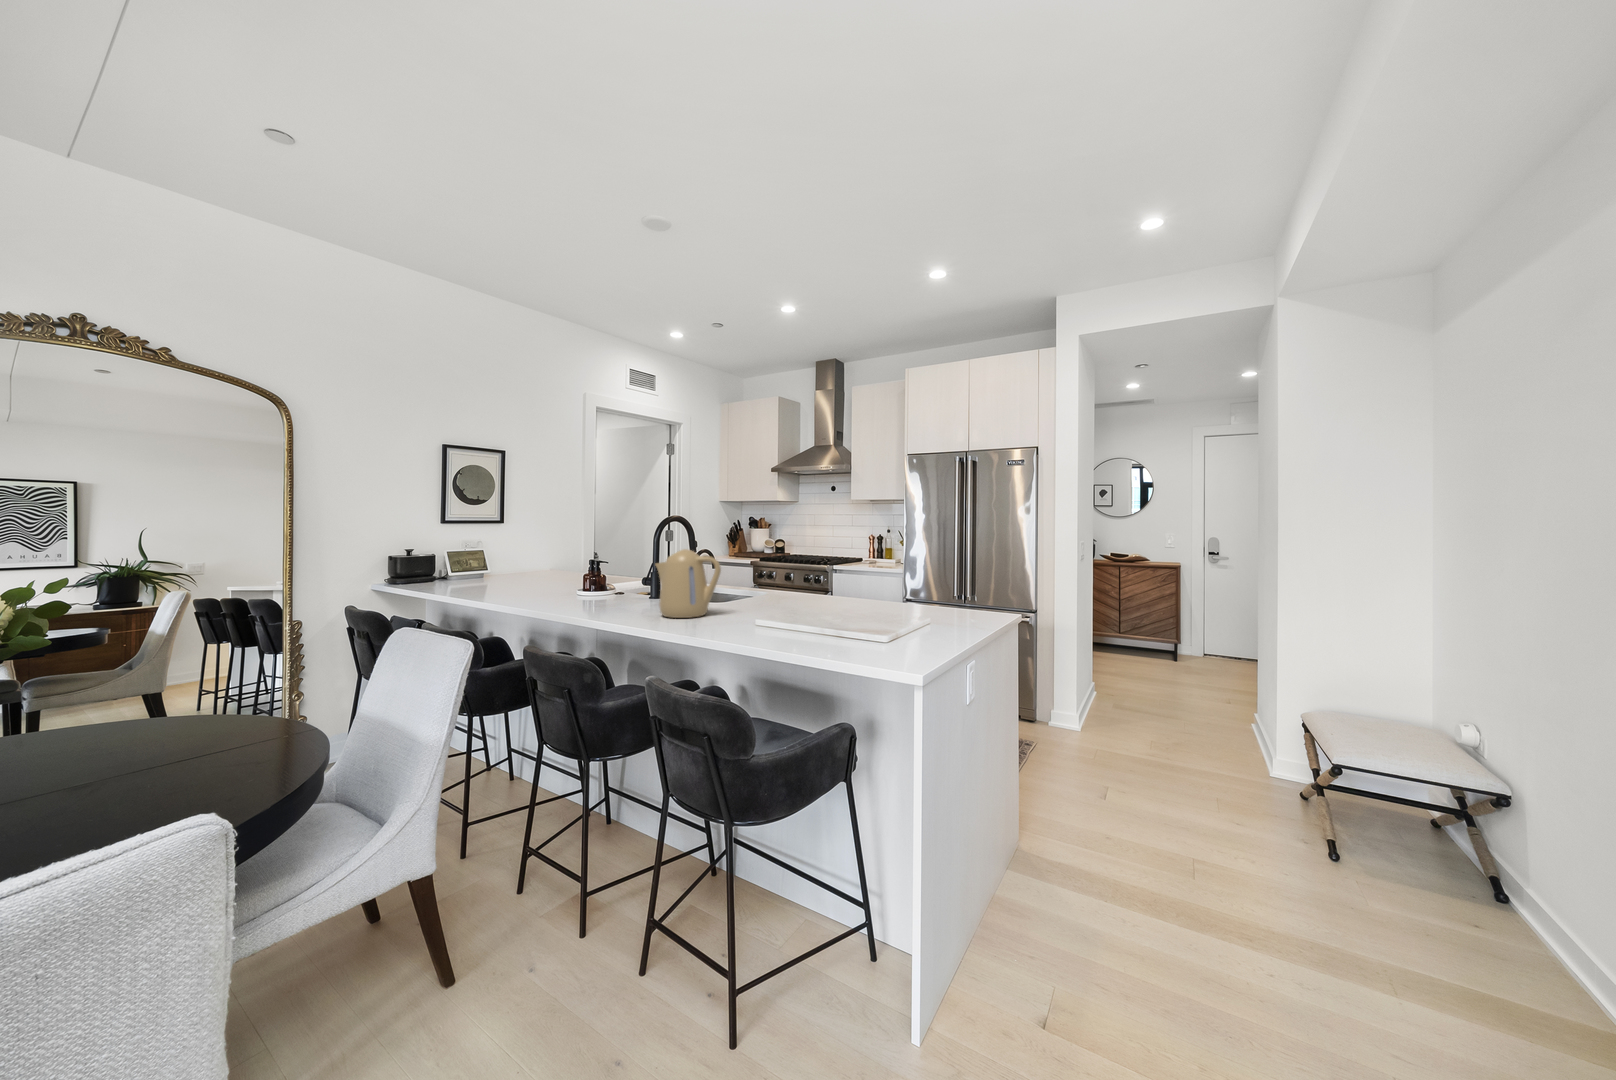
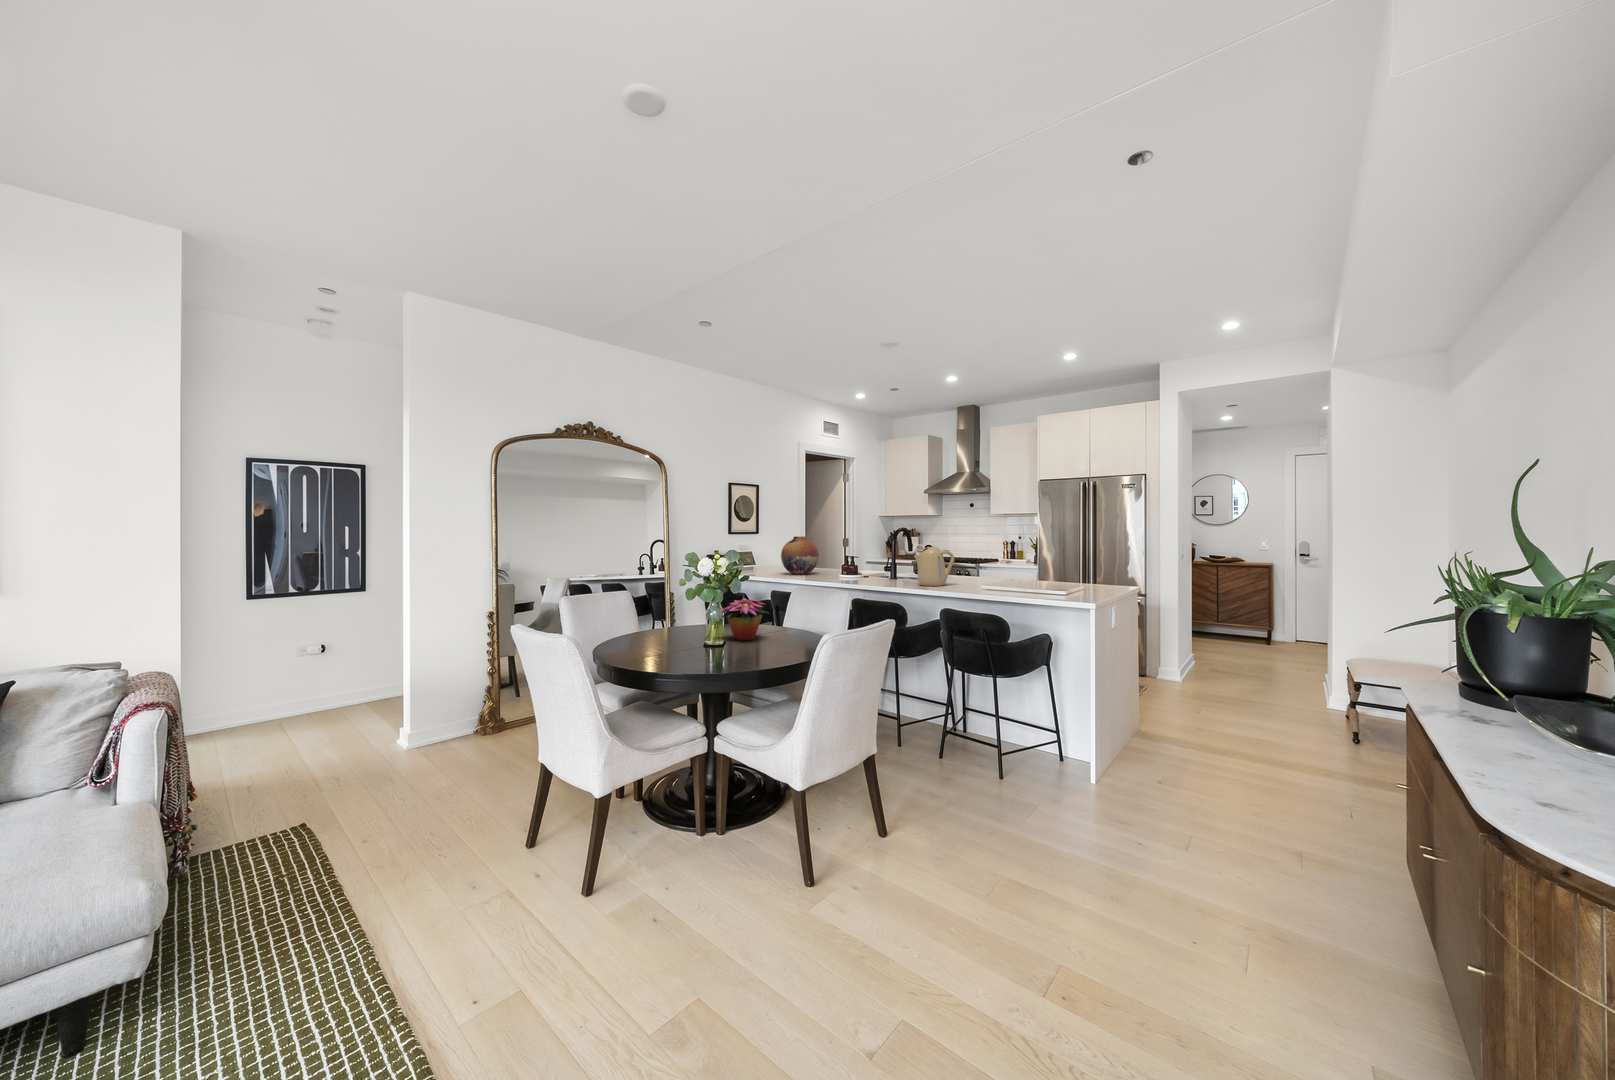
vase: none [494,528,559,588] -> present [781,536,819,575]
flower arrangement: none [49,668,253,774] -> present [722,598,768,641]

